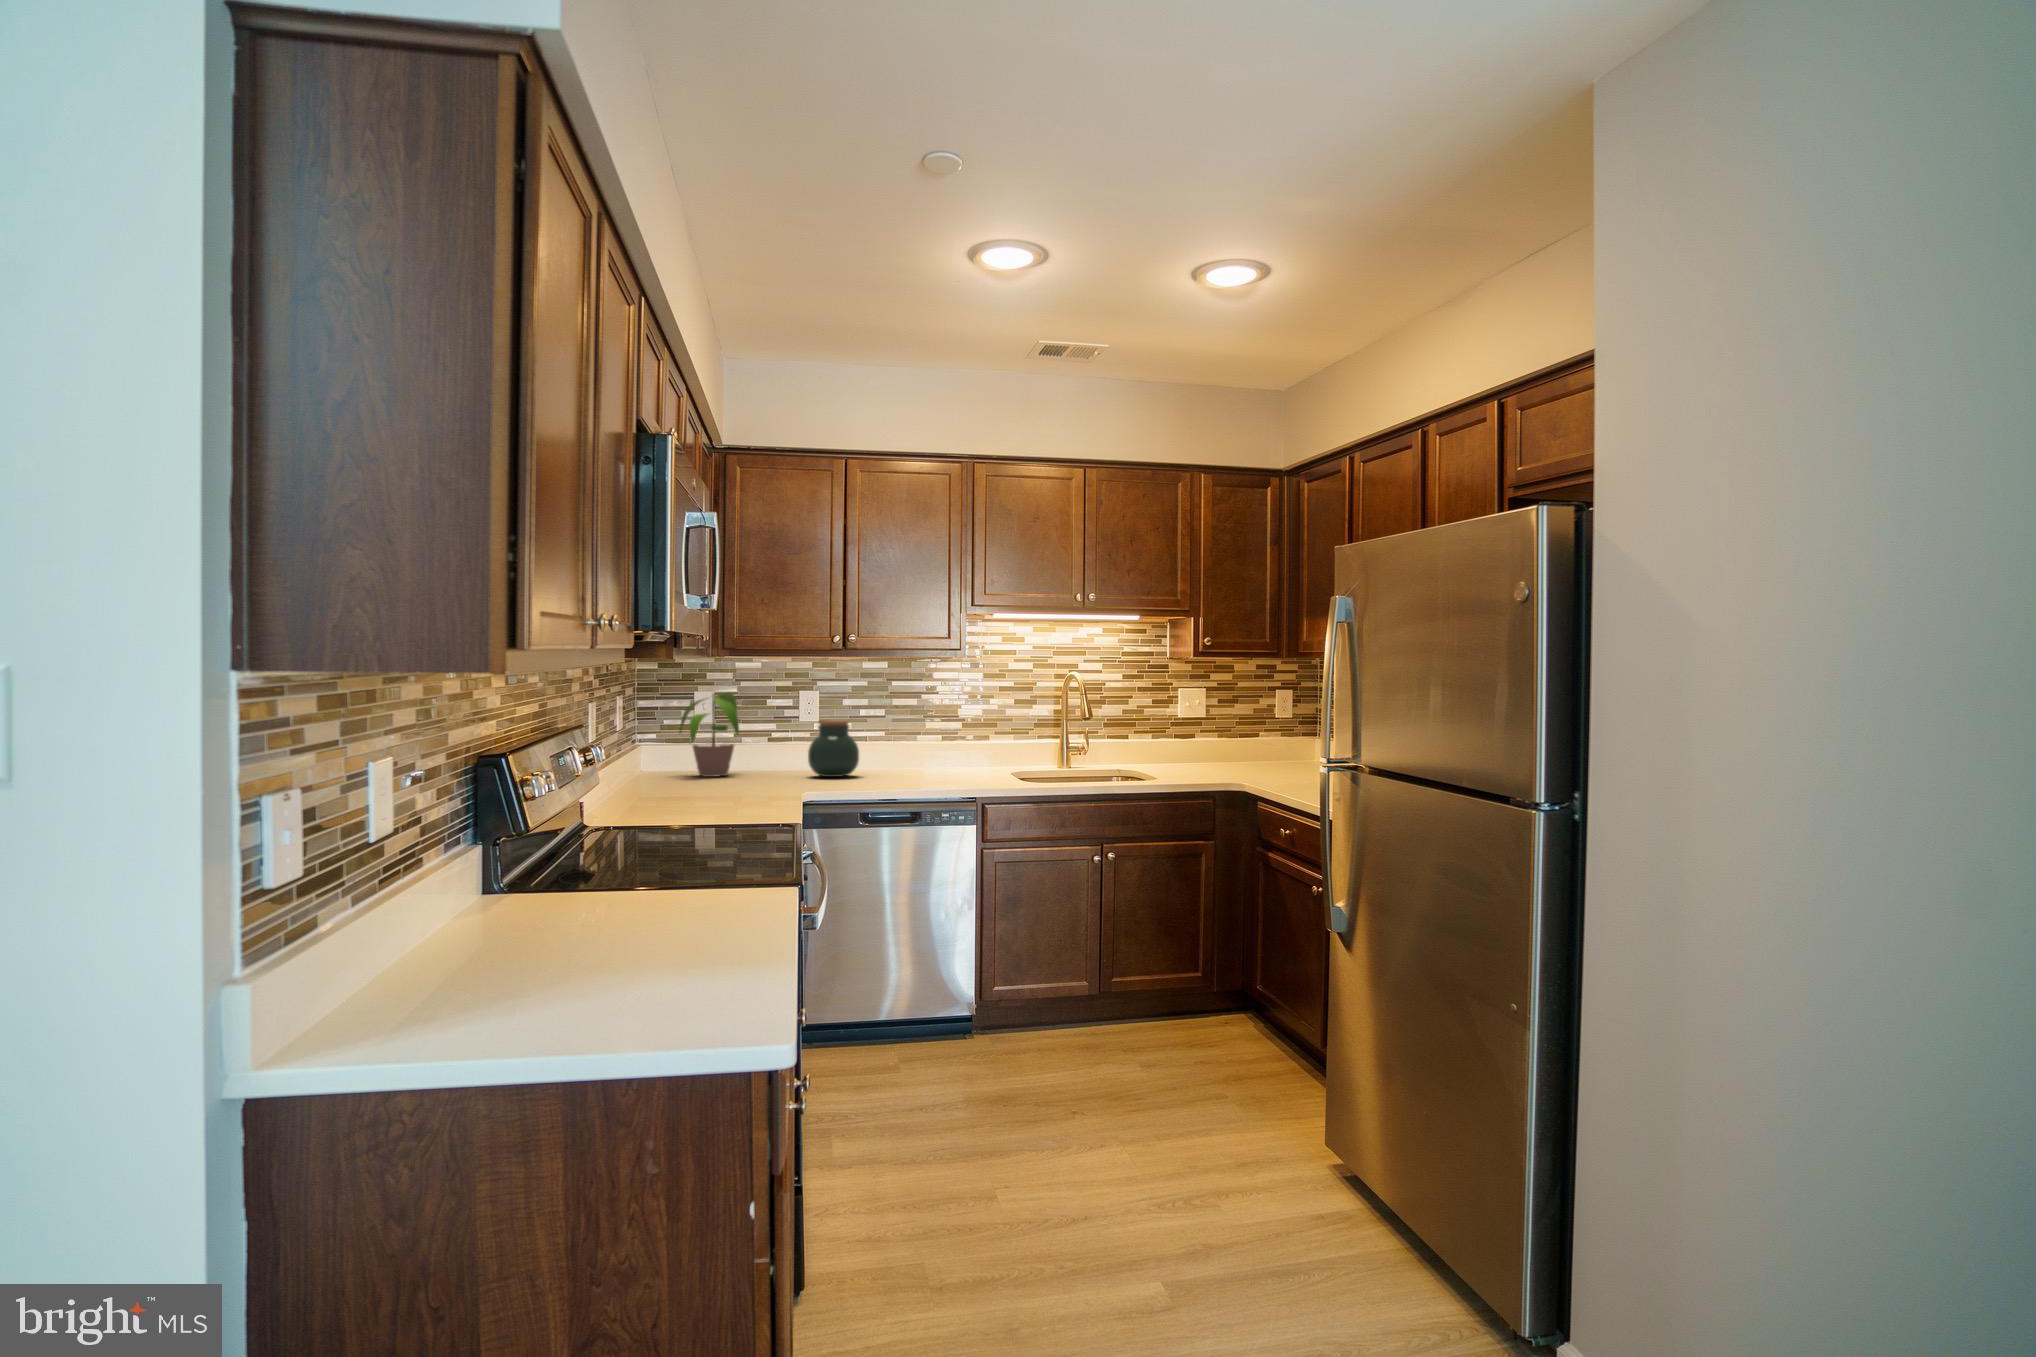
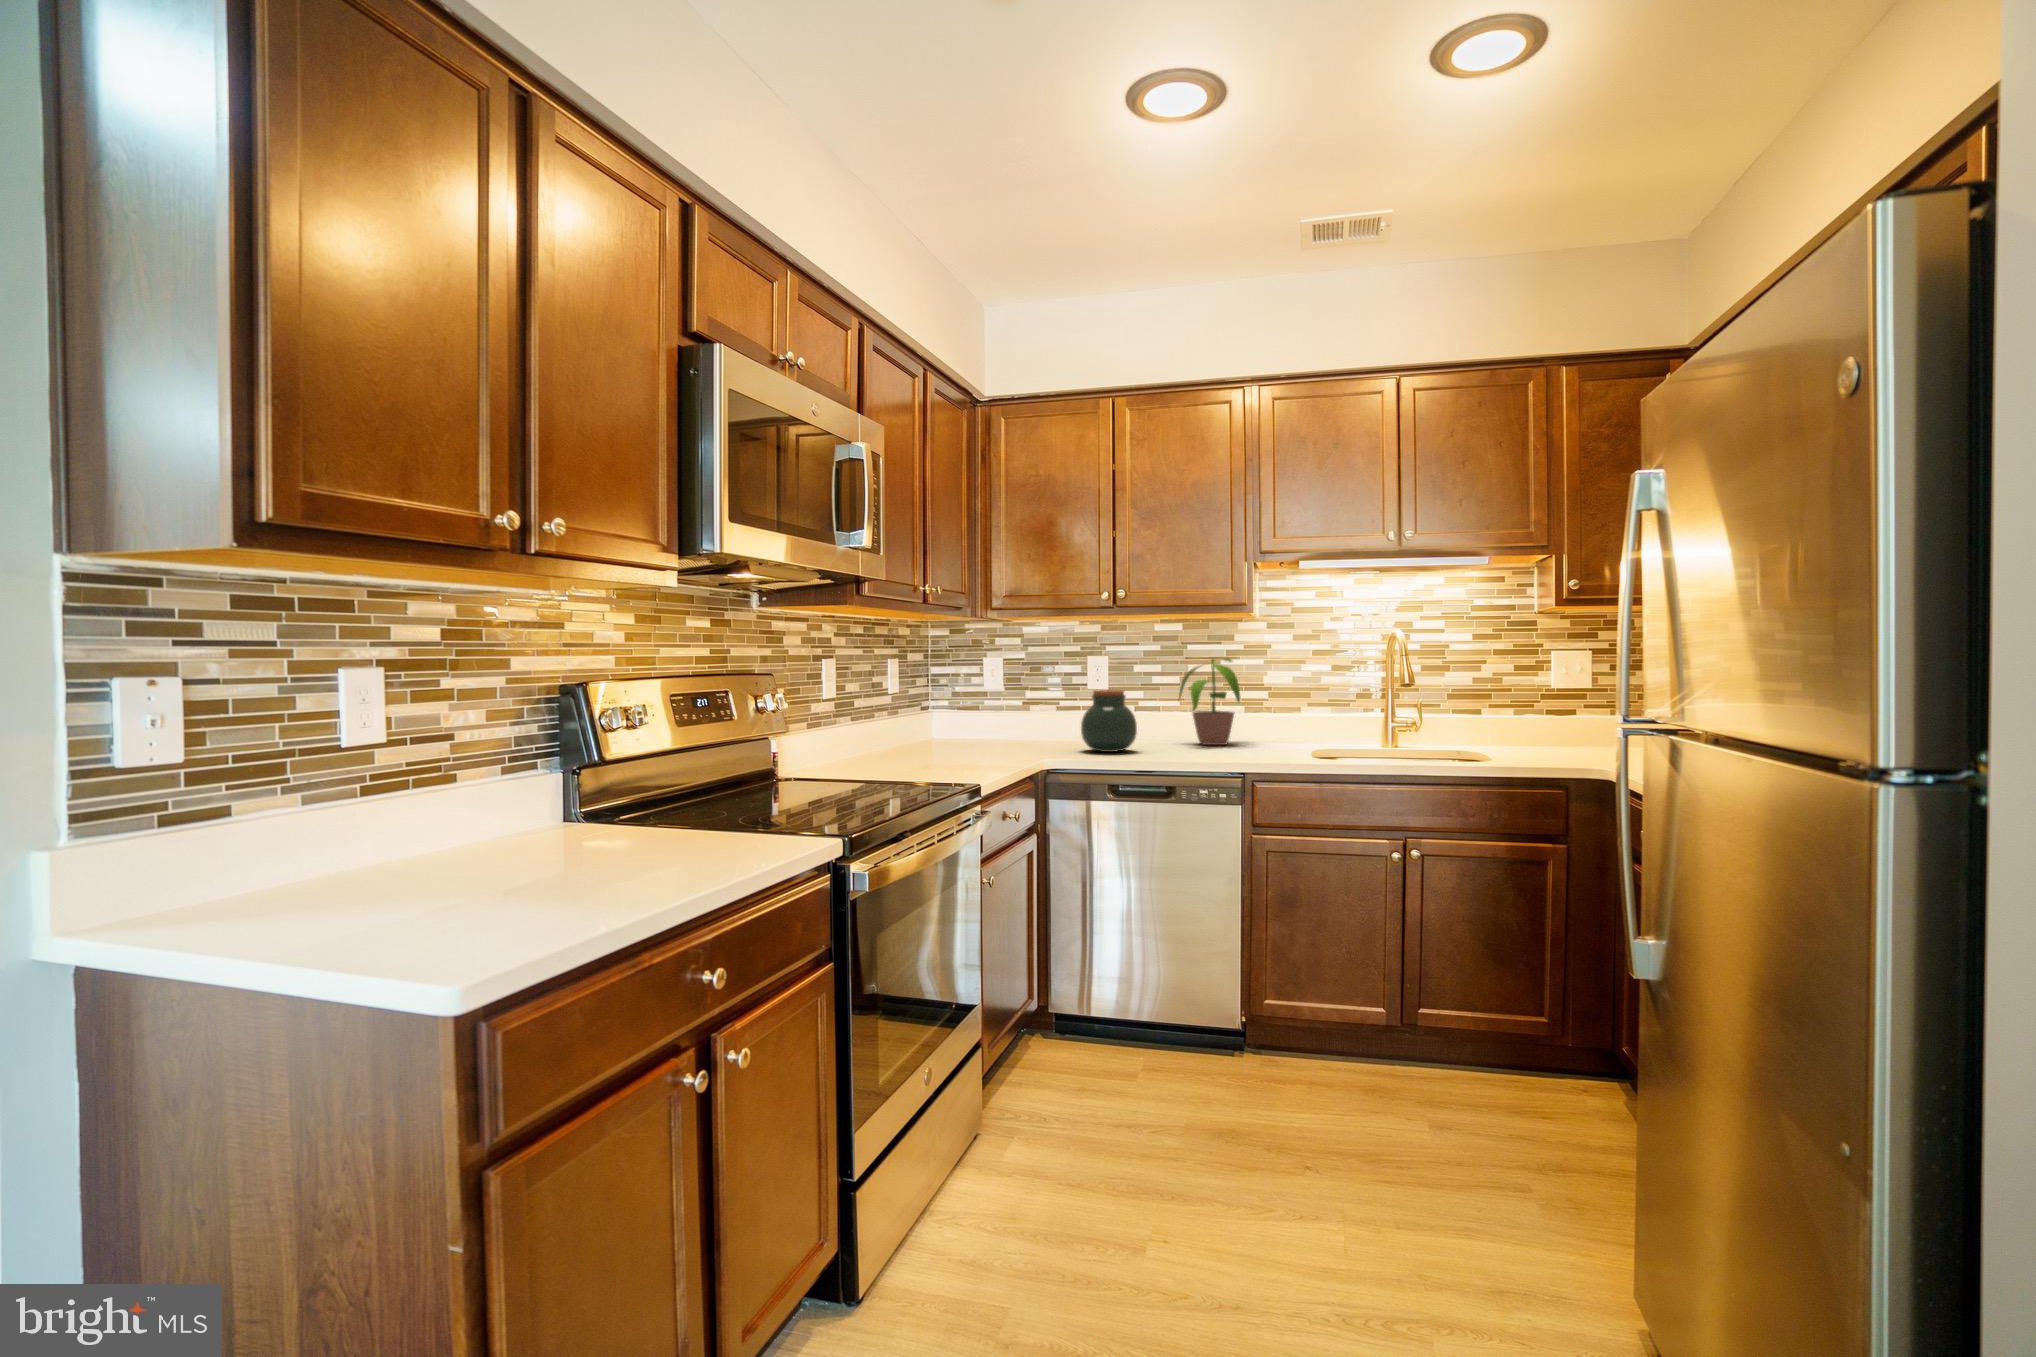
potted plant: present [679,693,739,777] -> present [1179,658,1240,745]

